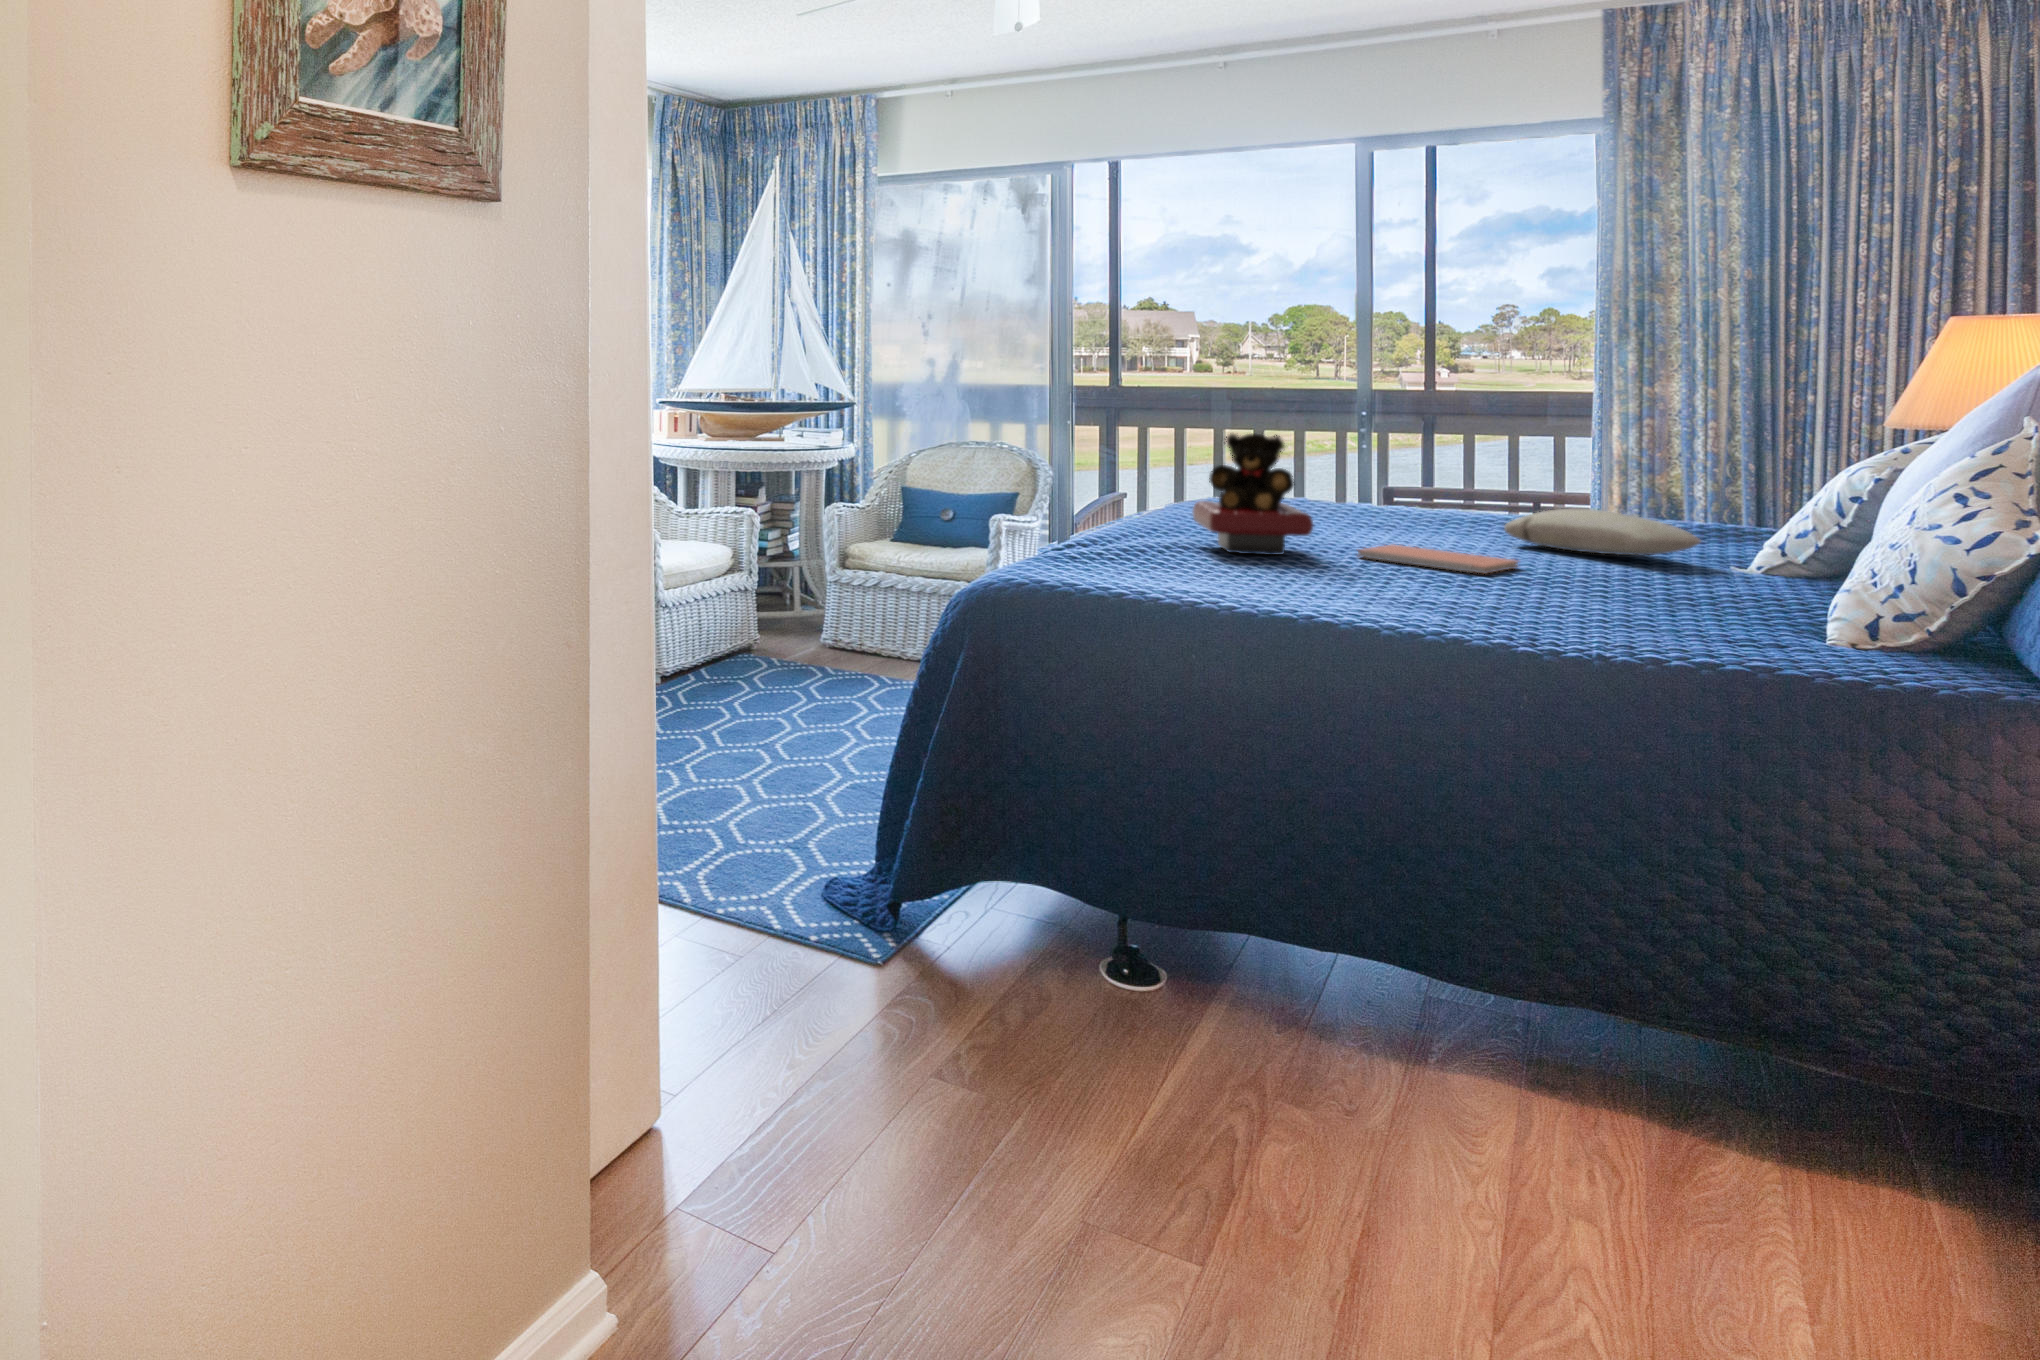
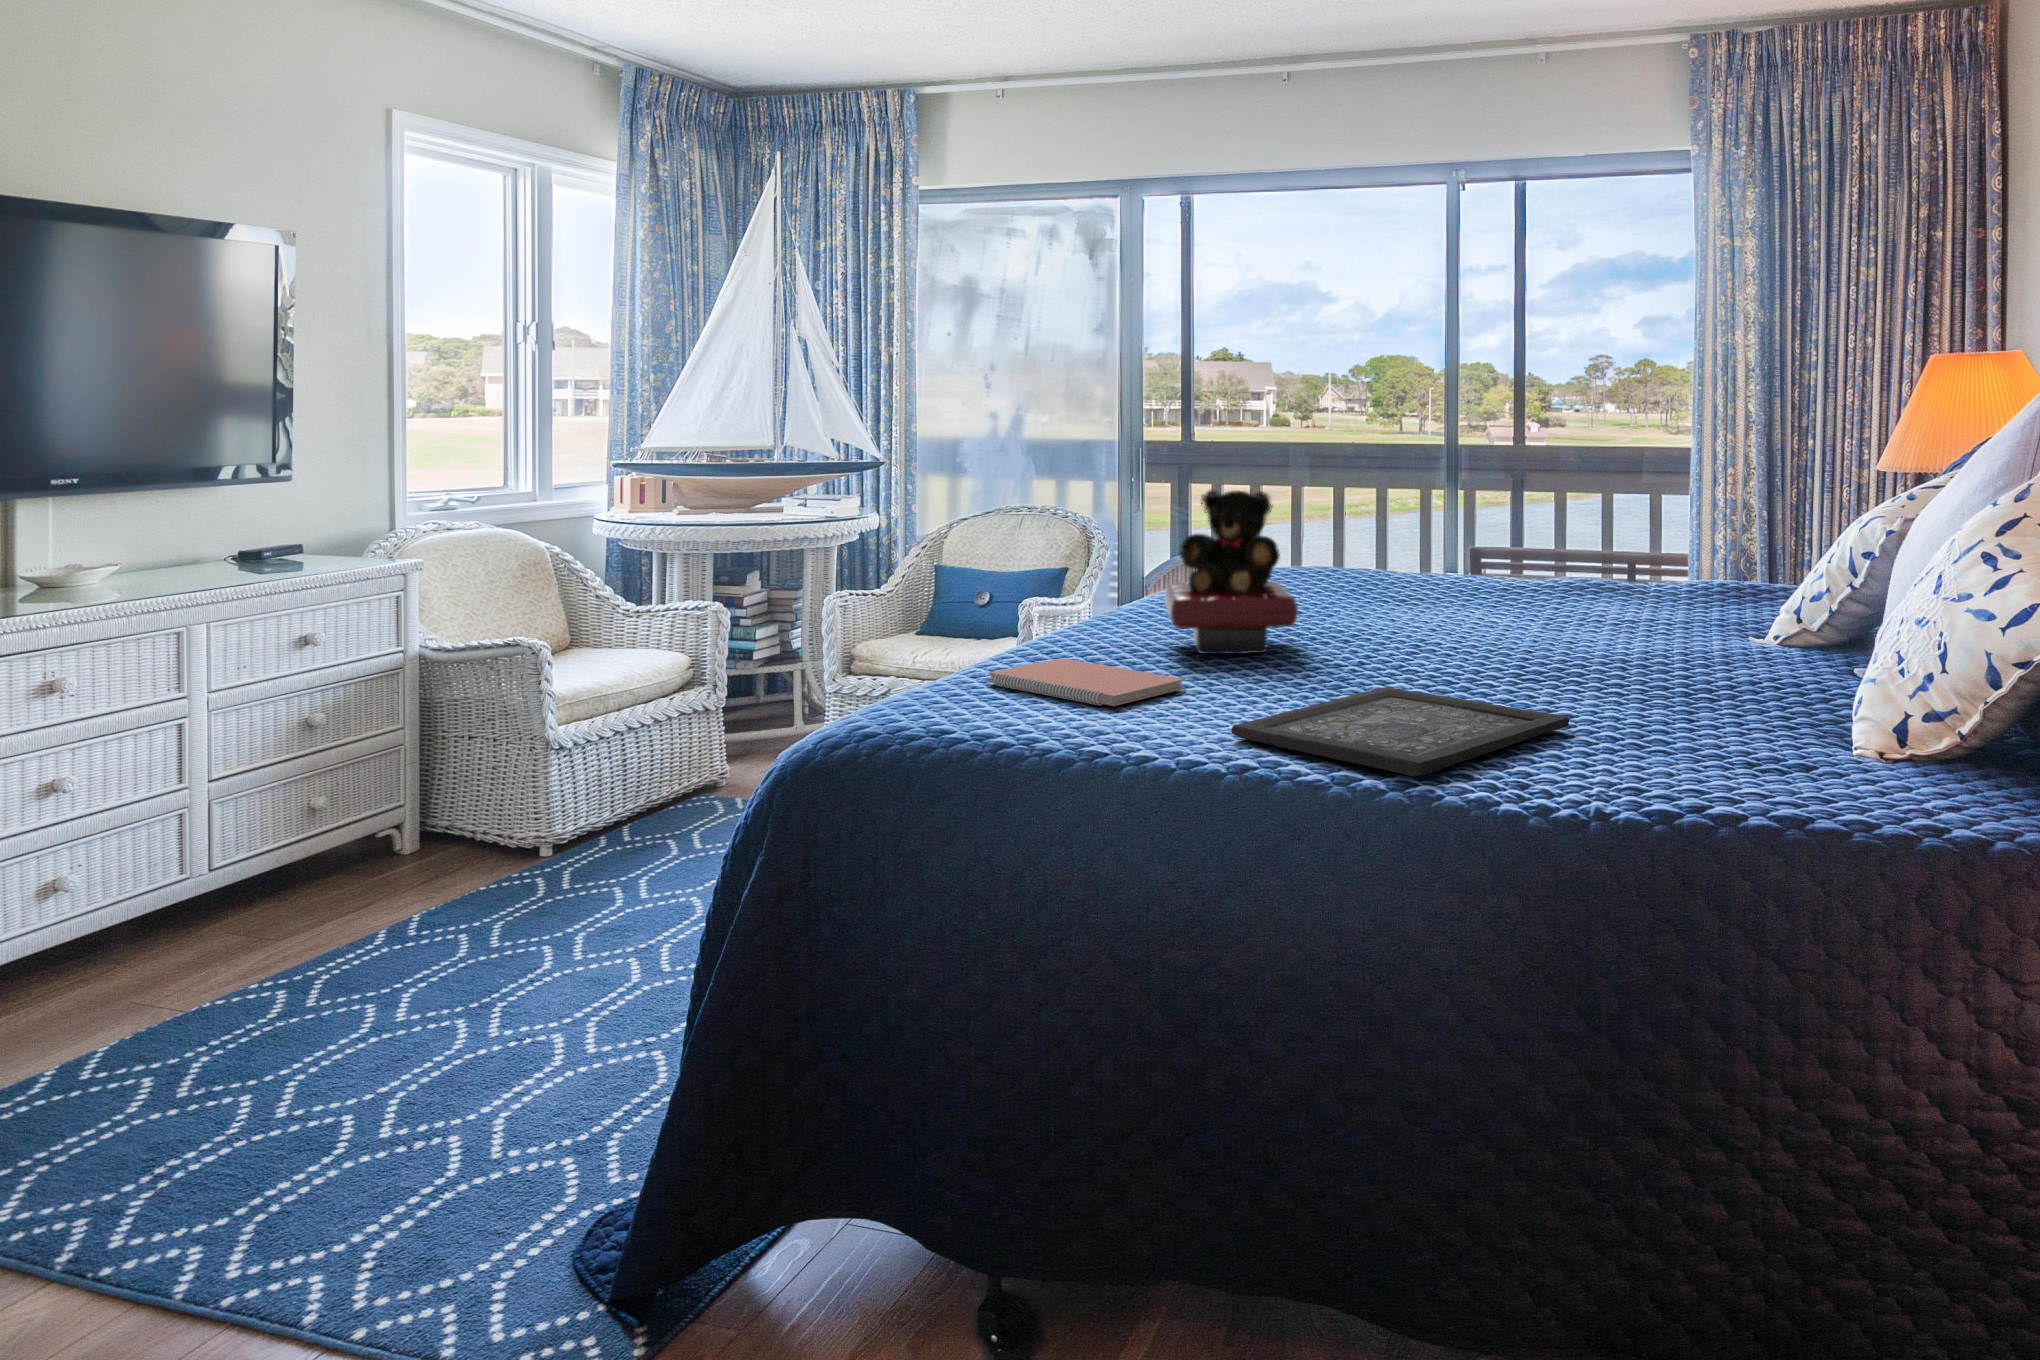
pillow: present [1504,509,1701,555] -> none [1527,573,1722,628]
notebook: present [1358,545,1518,574] -> present [988,658,1185,706]
tray: none [1298,580,1570,629] -> present [1232,687,1569,776]

